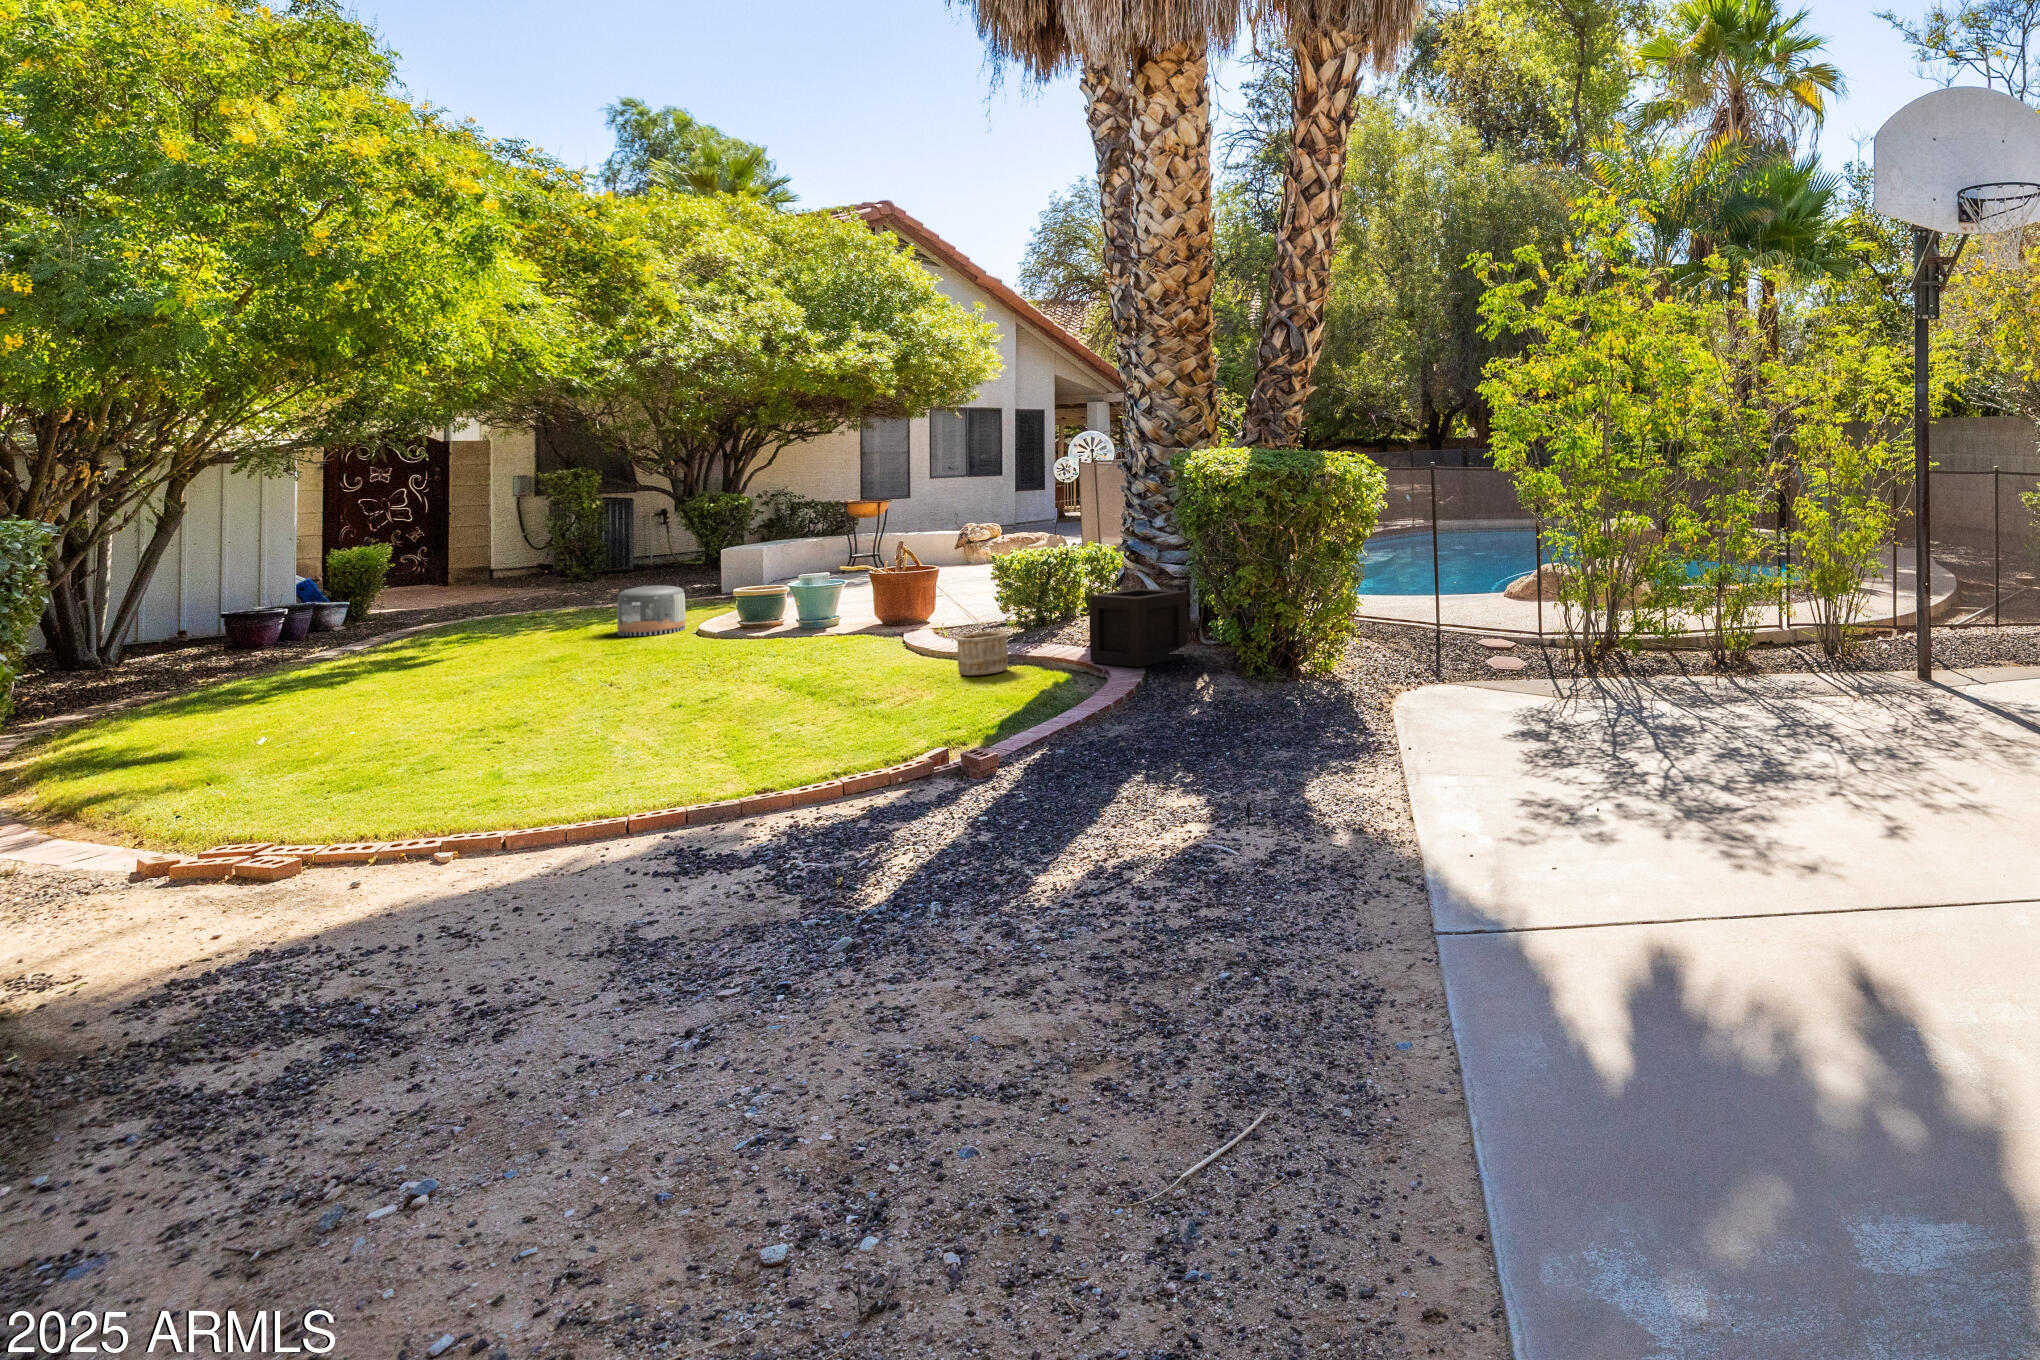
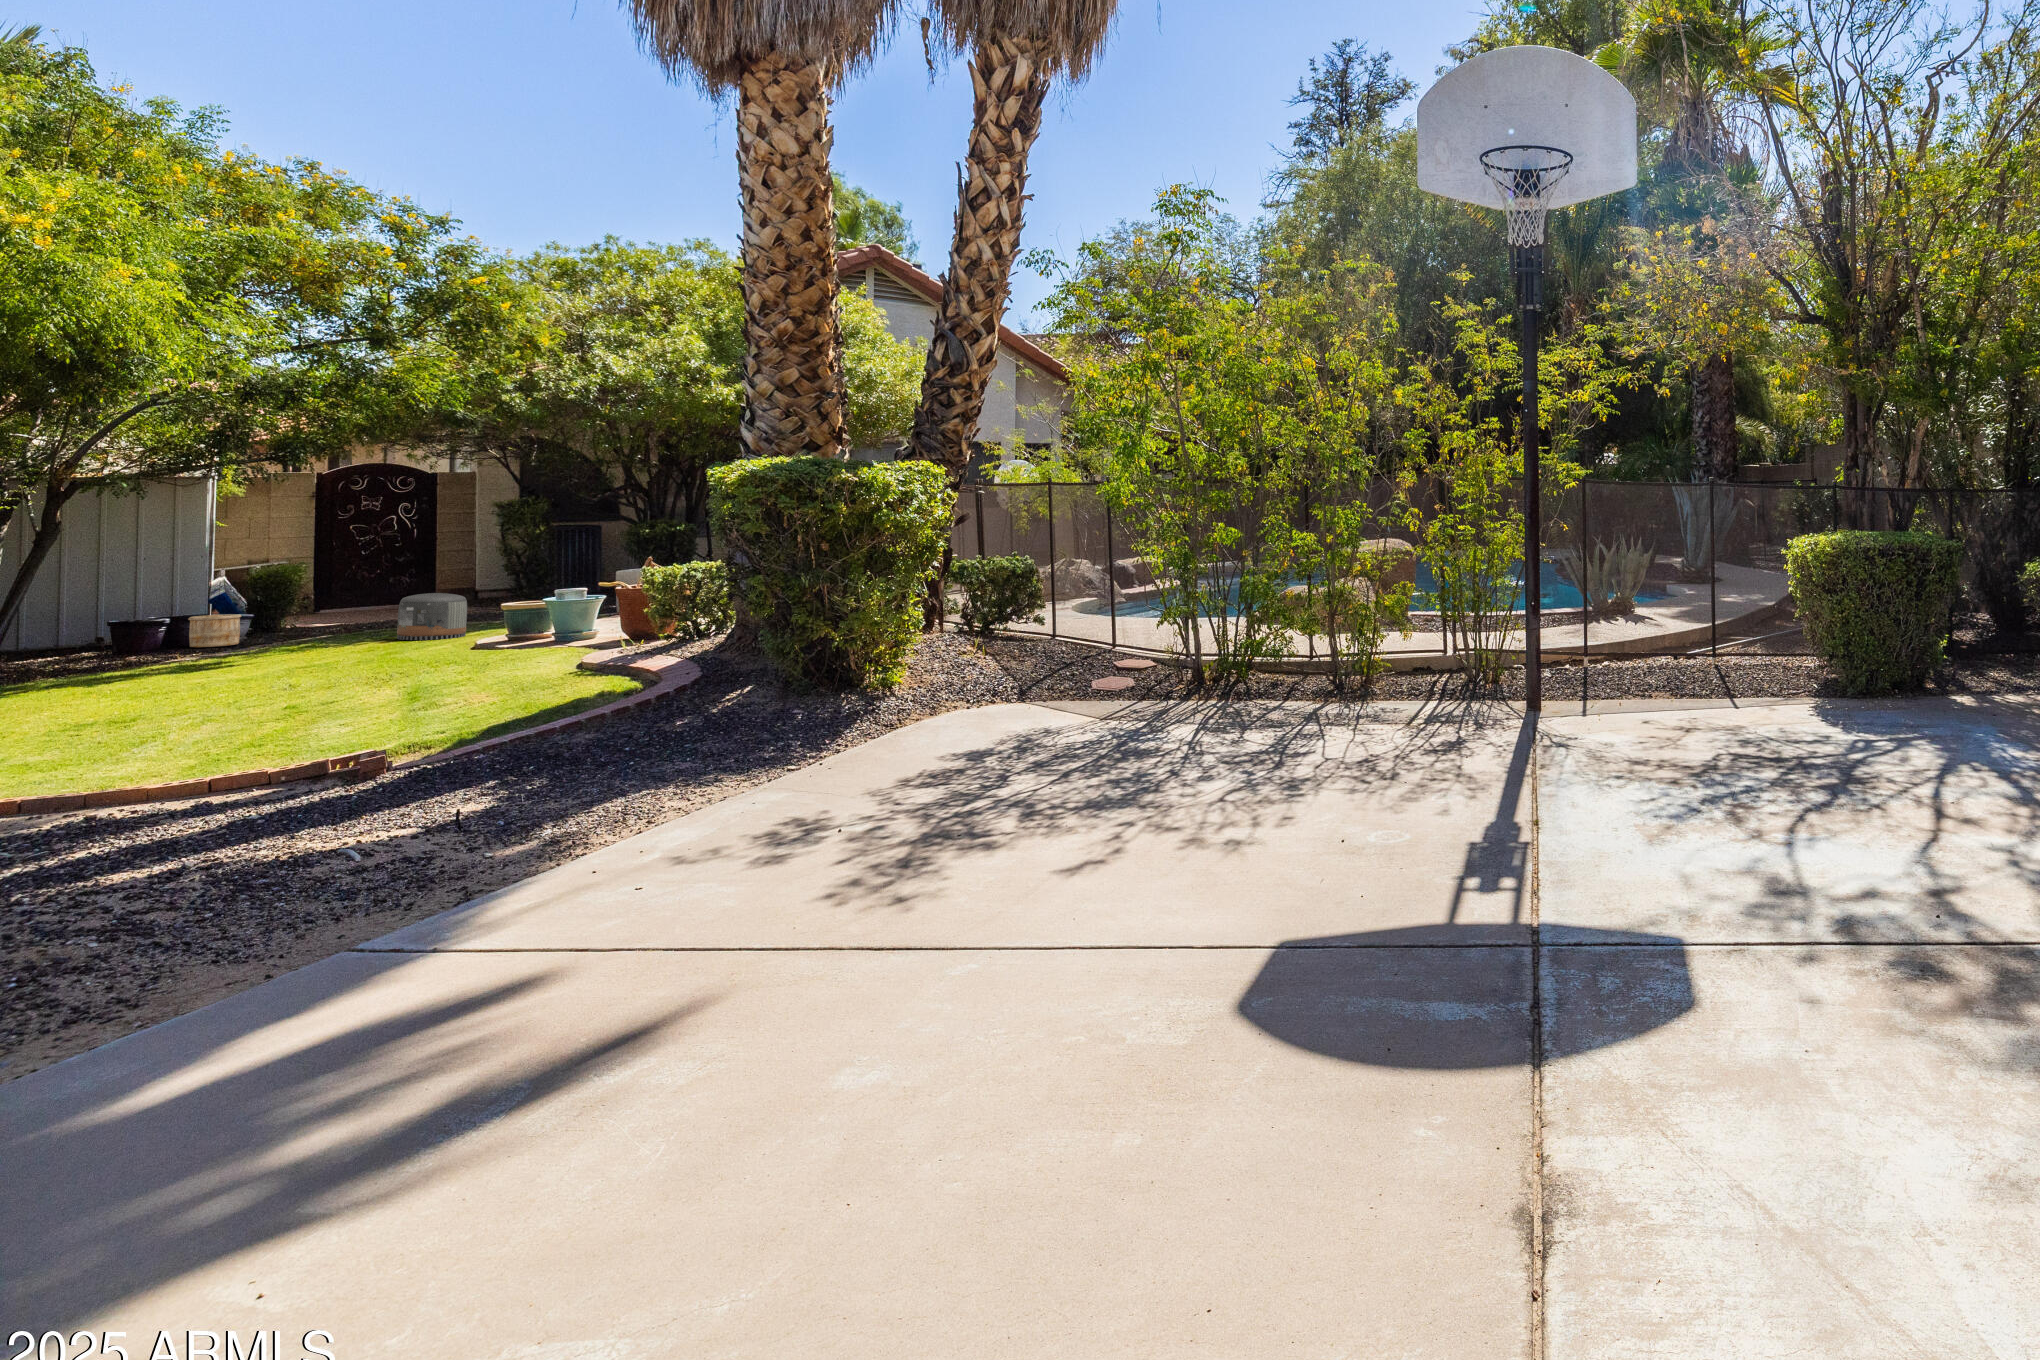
wooden crate: present [1089,589,1188,667] -> none [684,608,786,685]
wooden bucket: present [956,631,1008,675] -> present [188,614,241,647]

